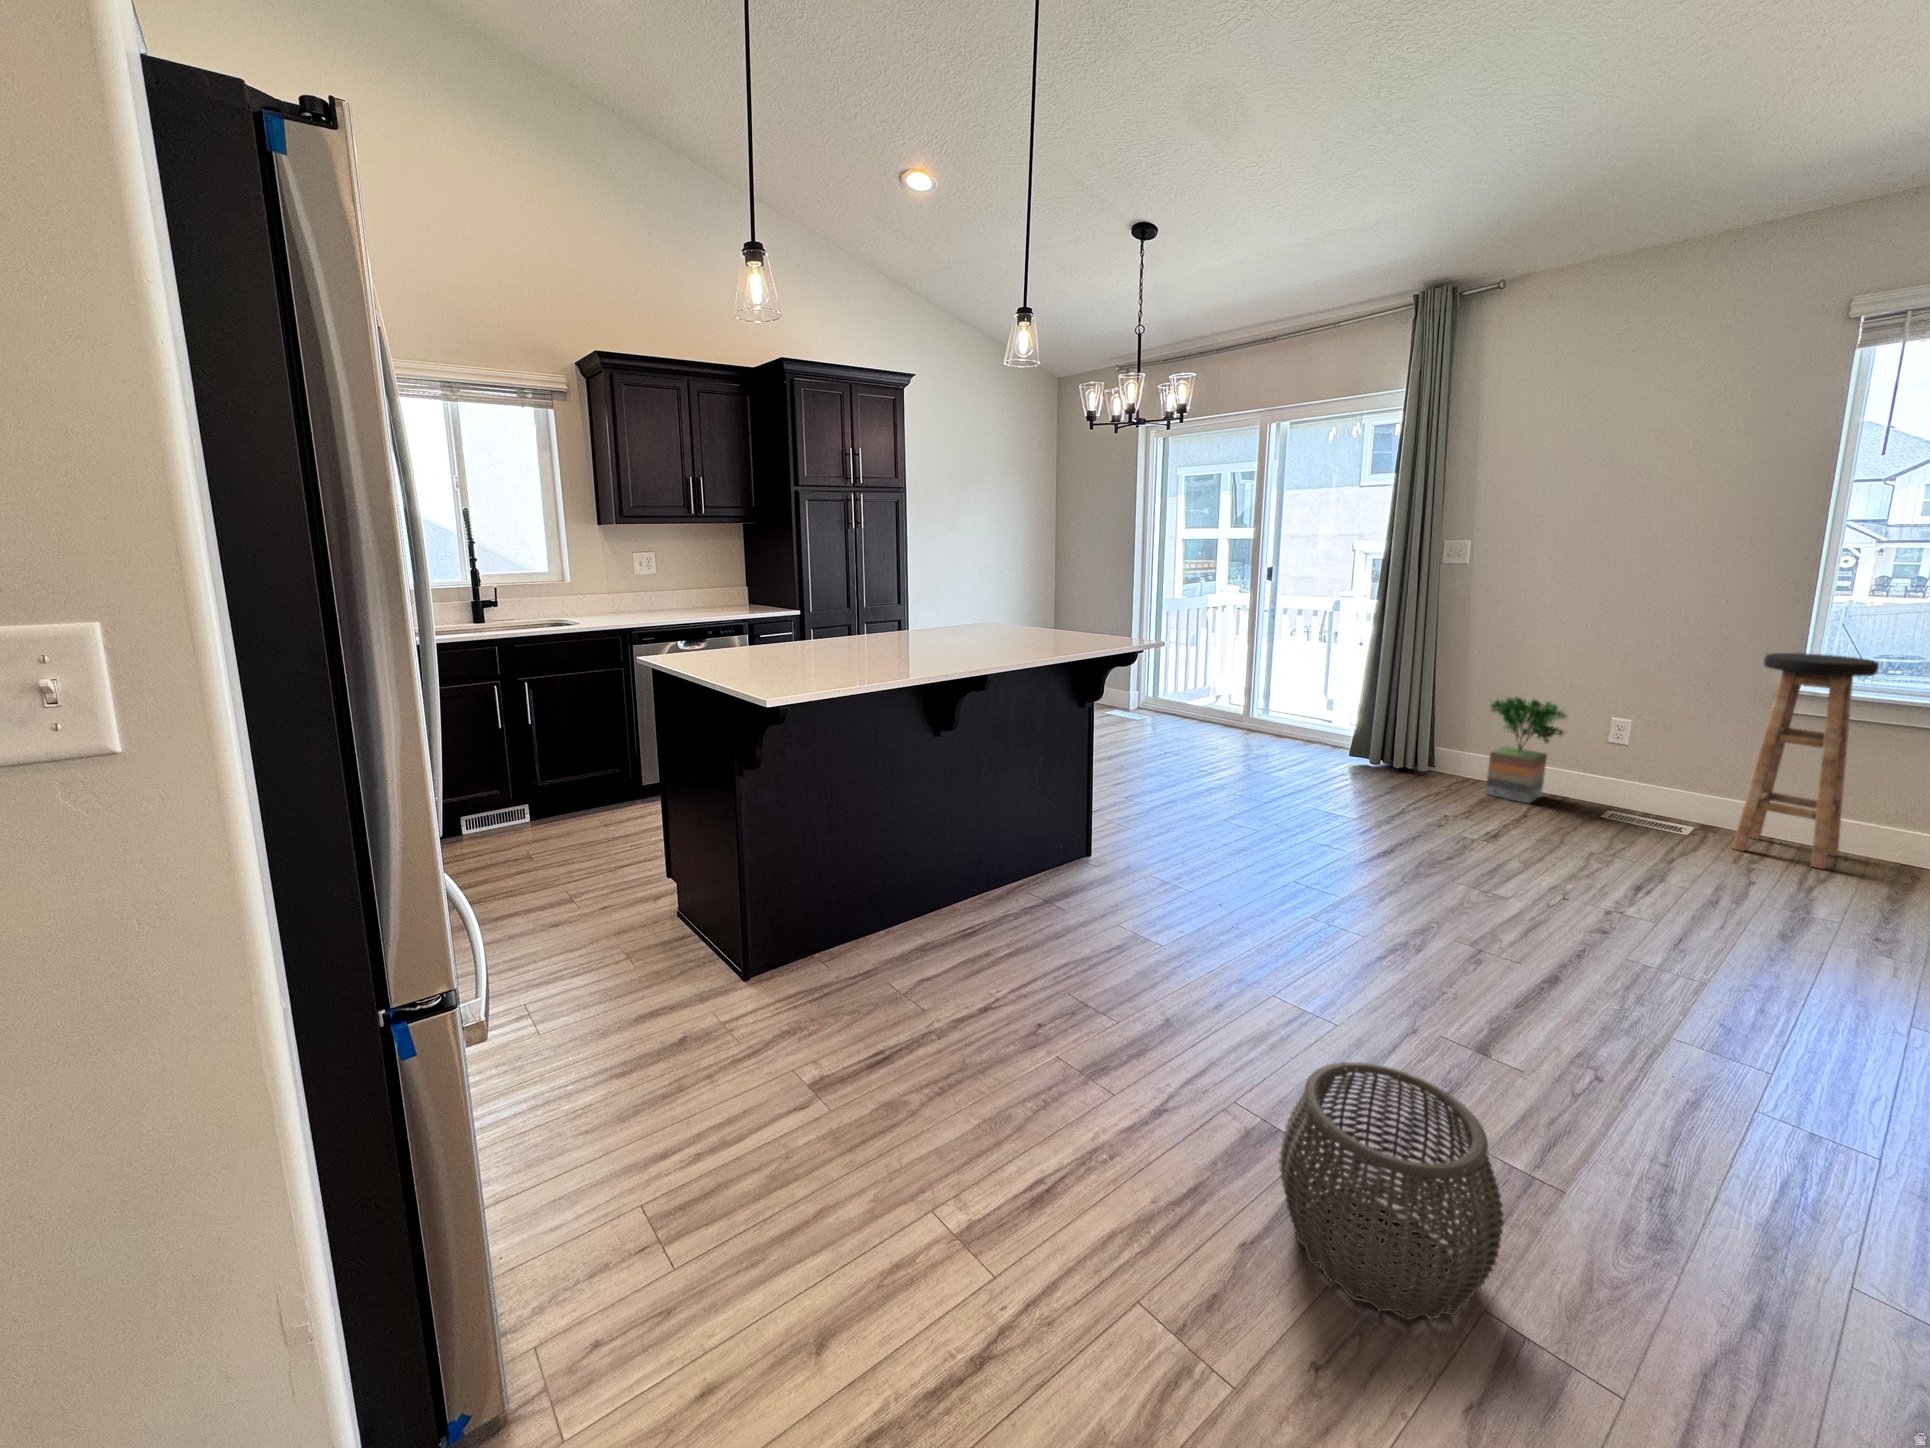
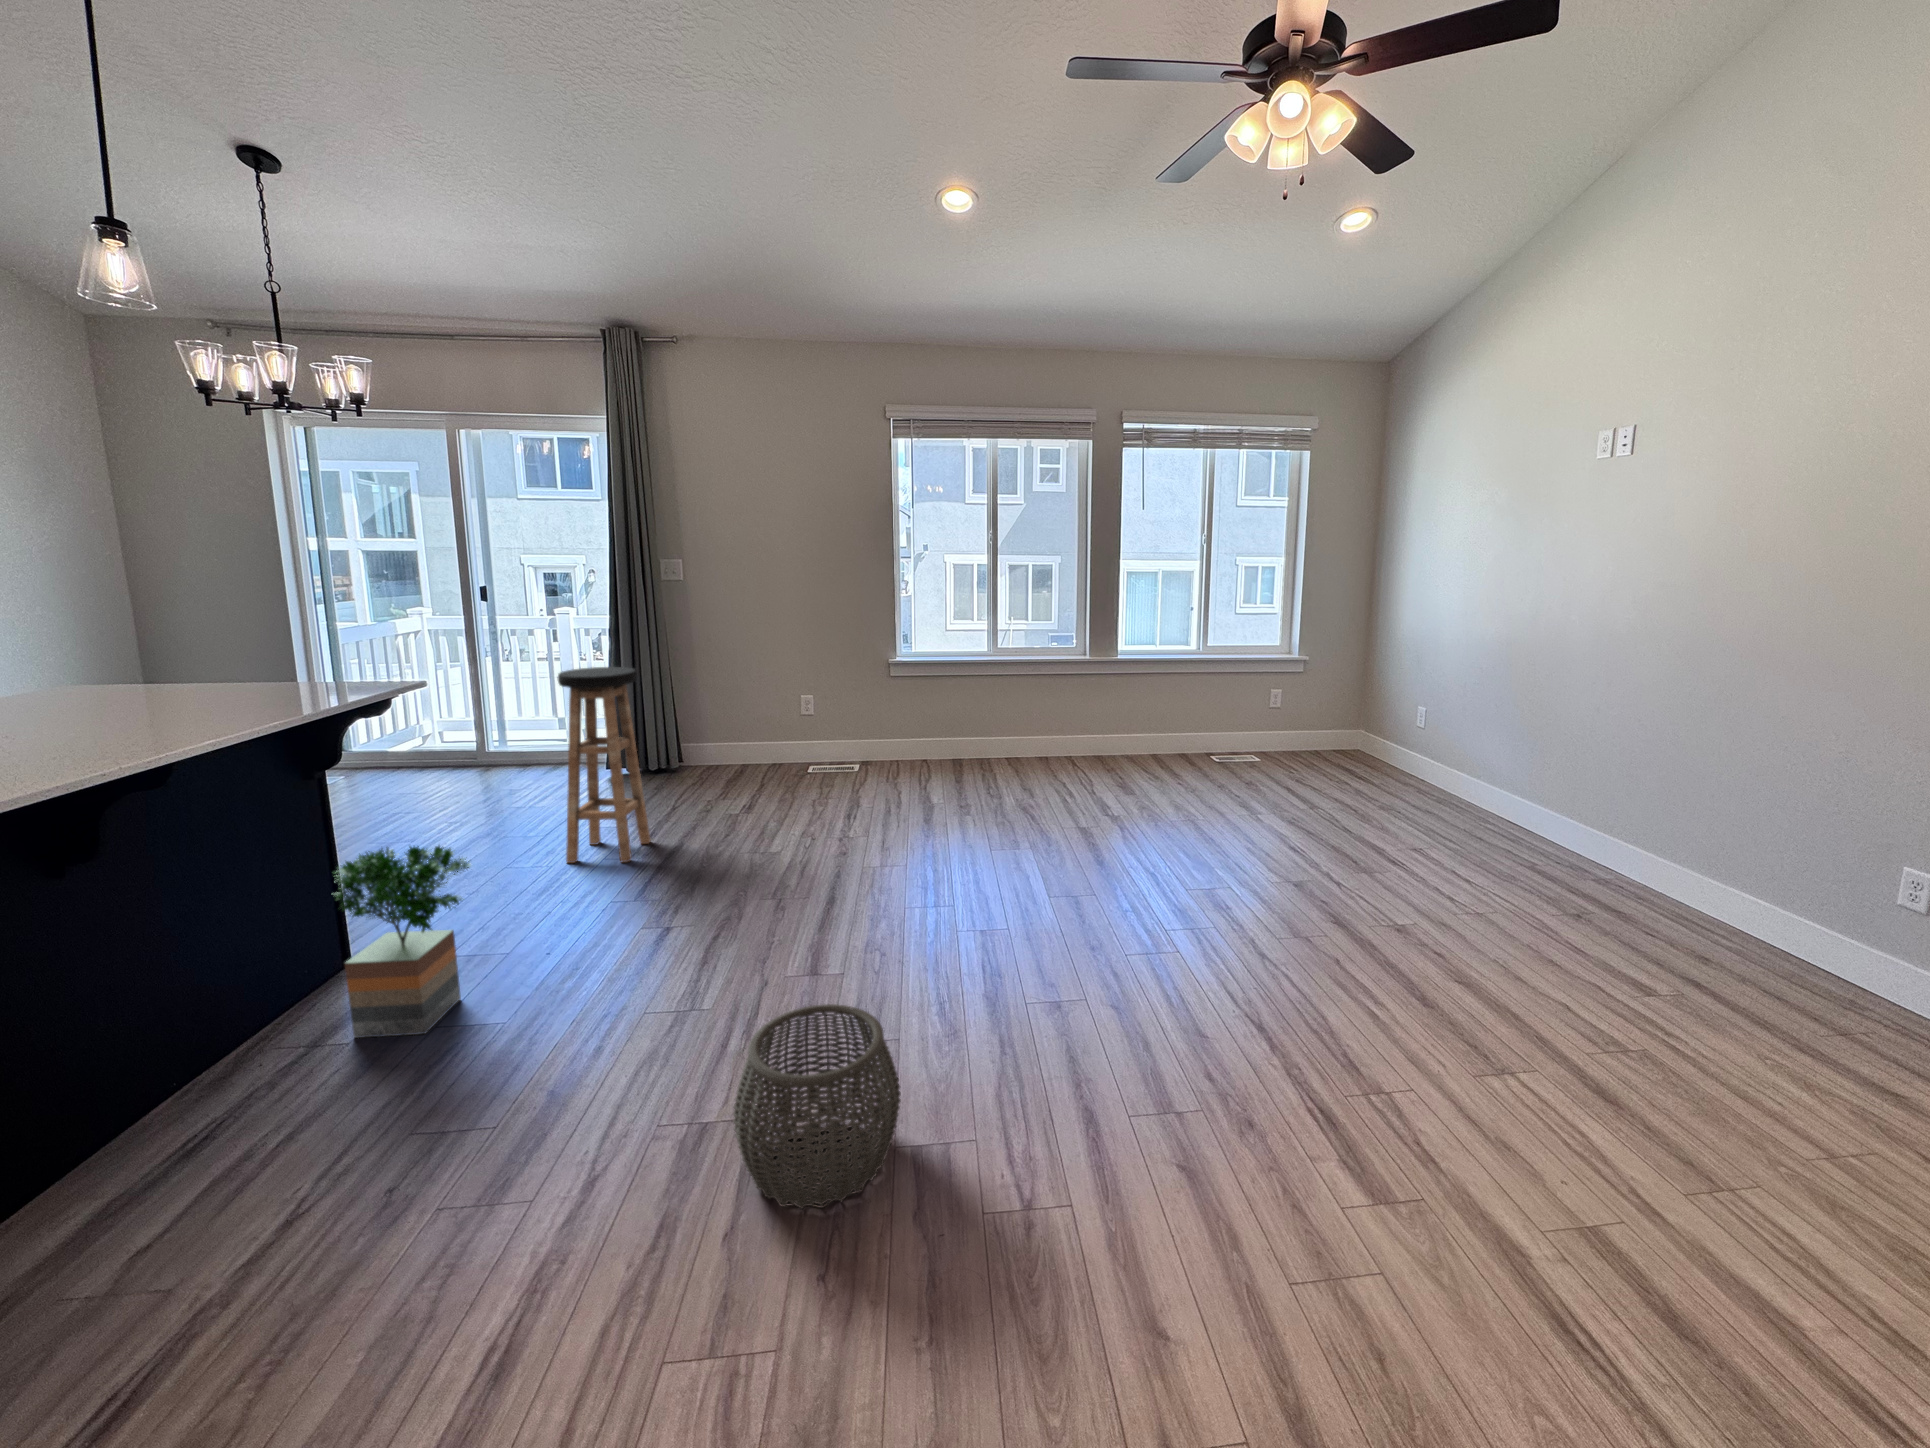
bar stool: present [1732,653,1879,869] -> present [557,667,651,863]
potted tree: present [1486,697,1566,803] -> present [335,846,470,1038]

